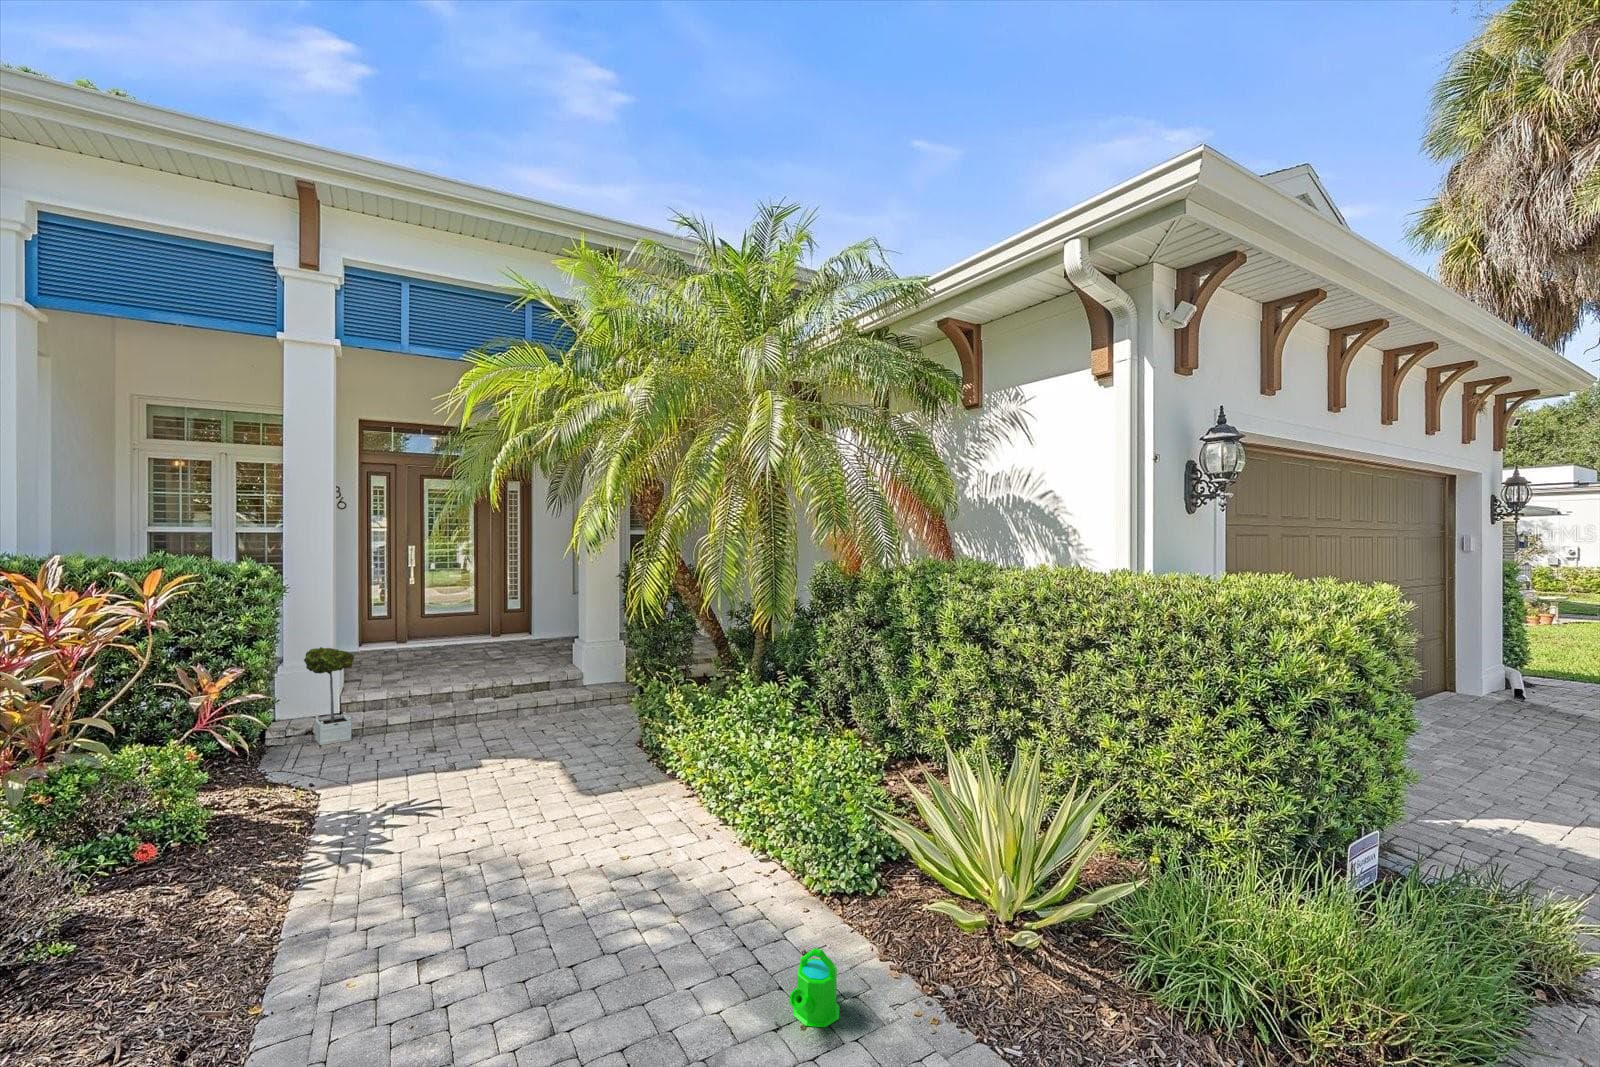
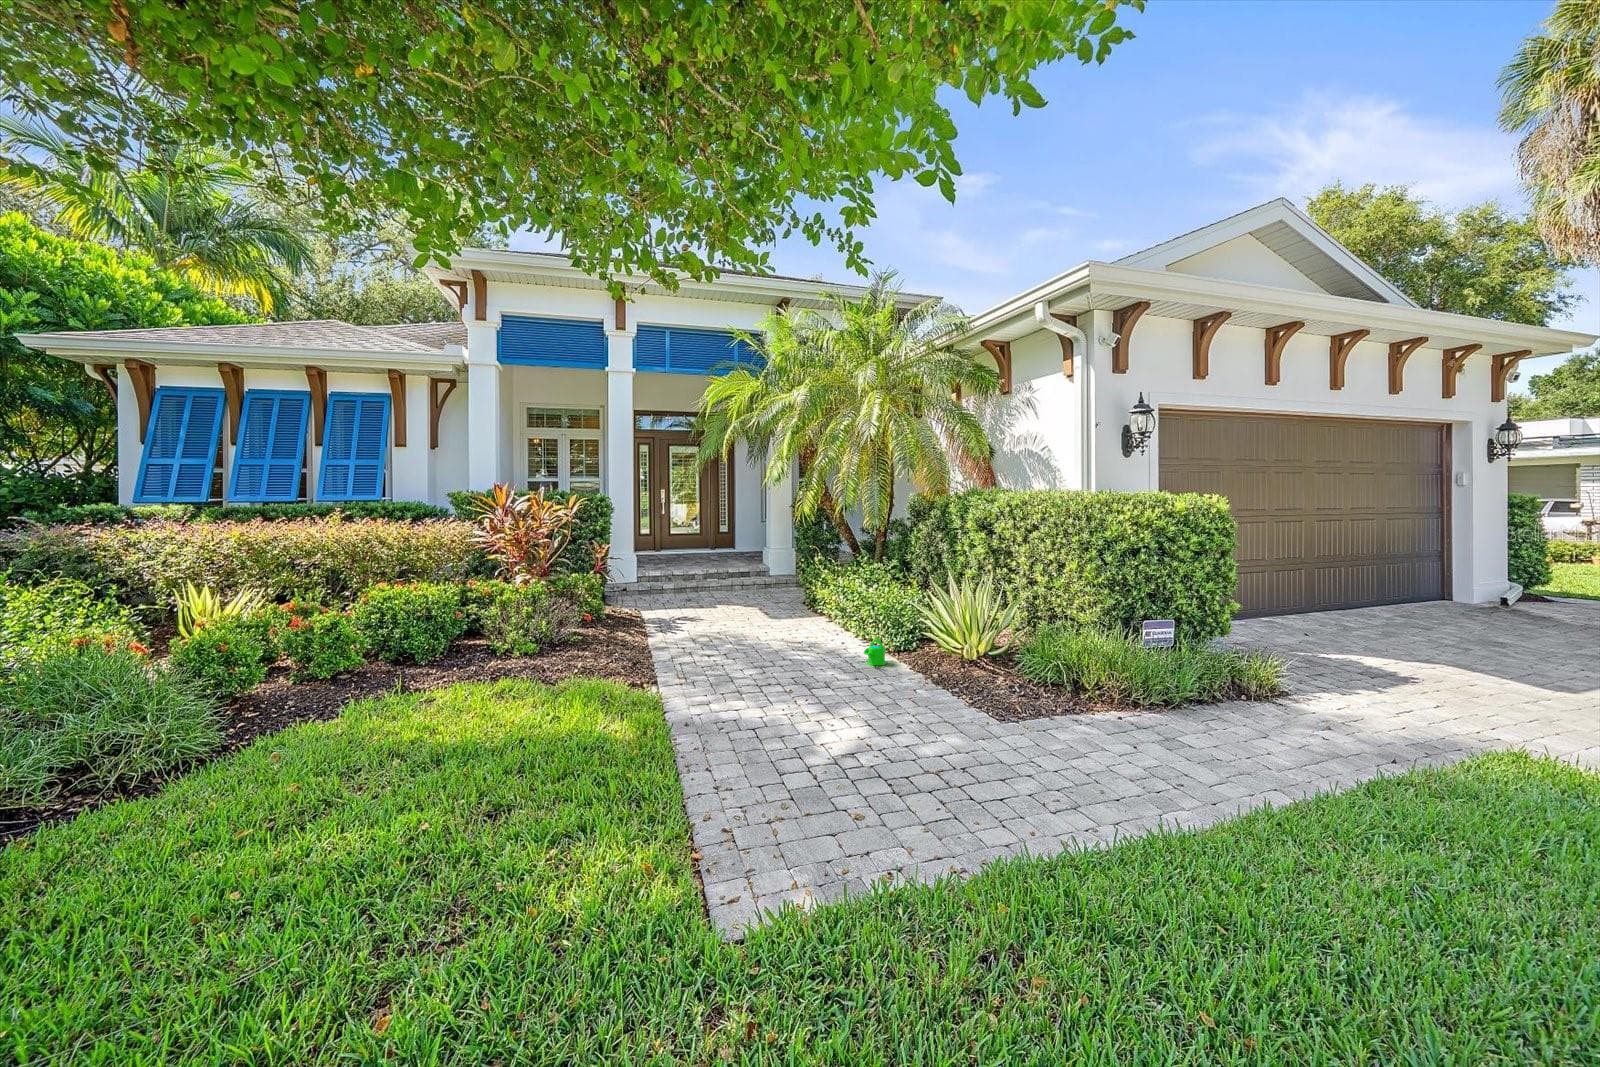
potted tree: present [304,647,354,745] -> none [628,542,652,595]

